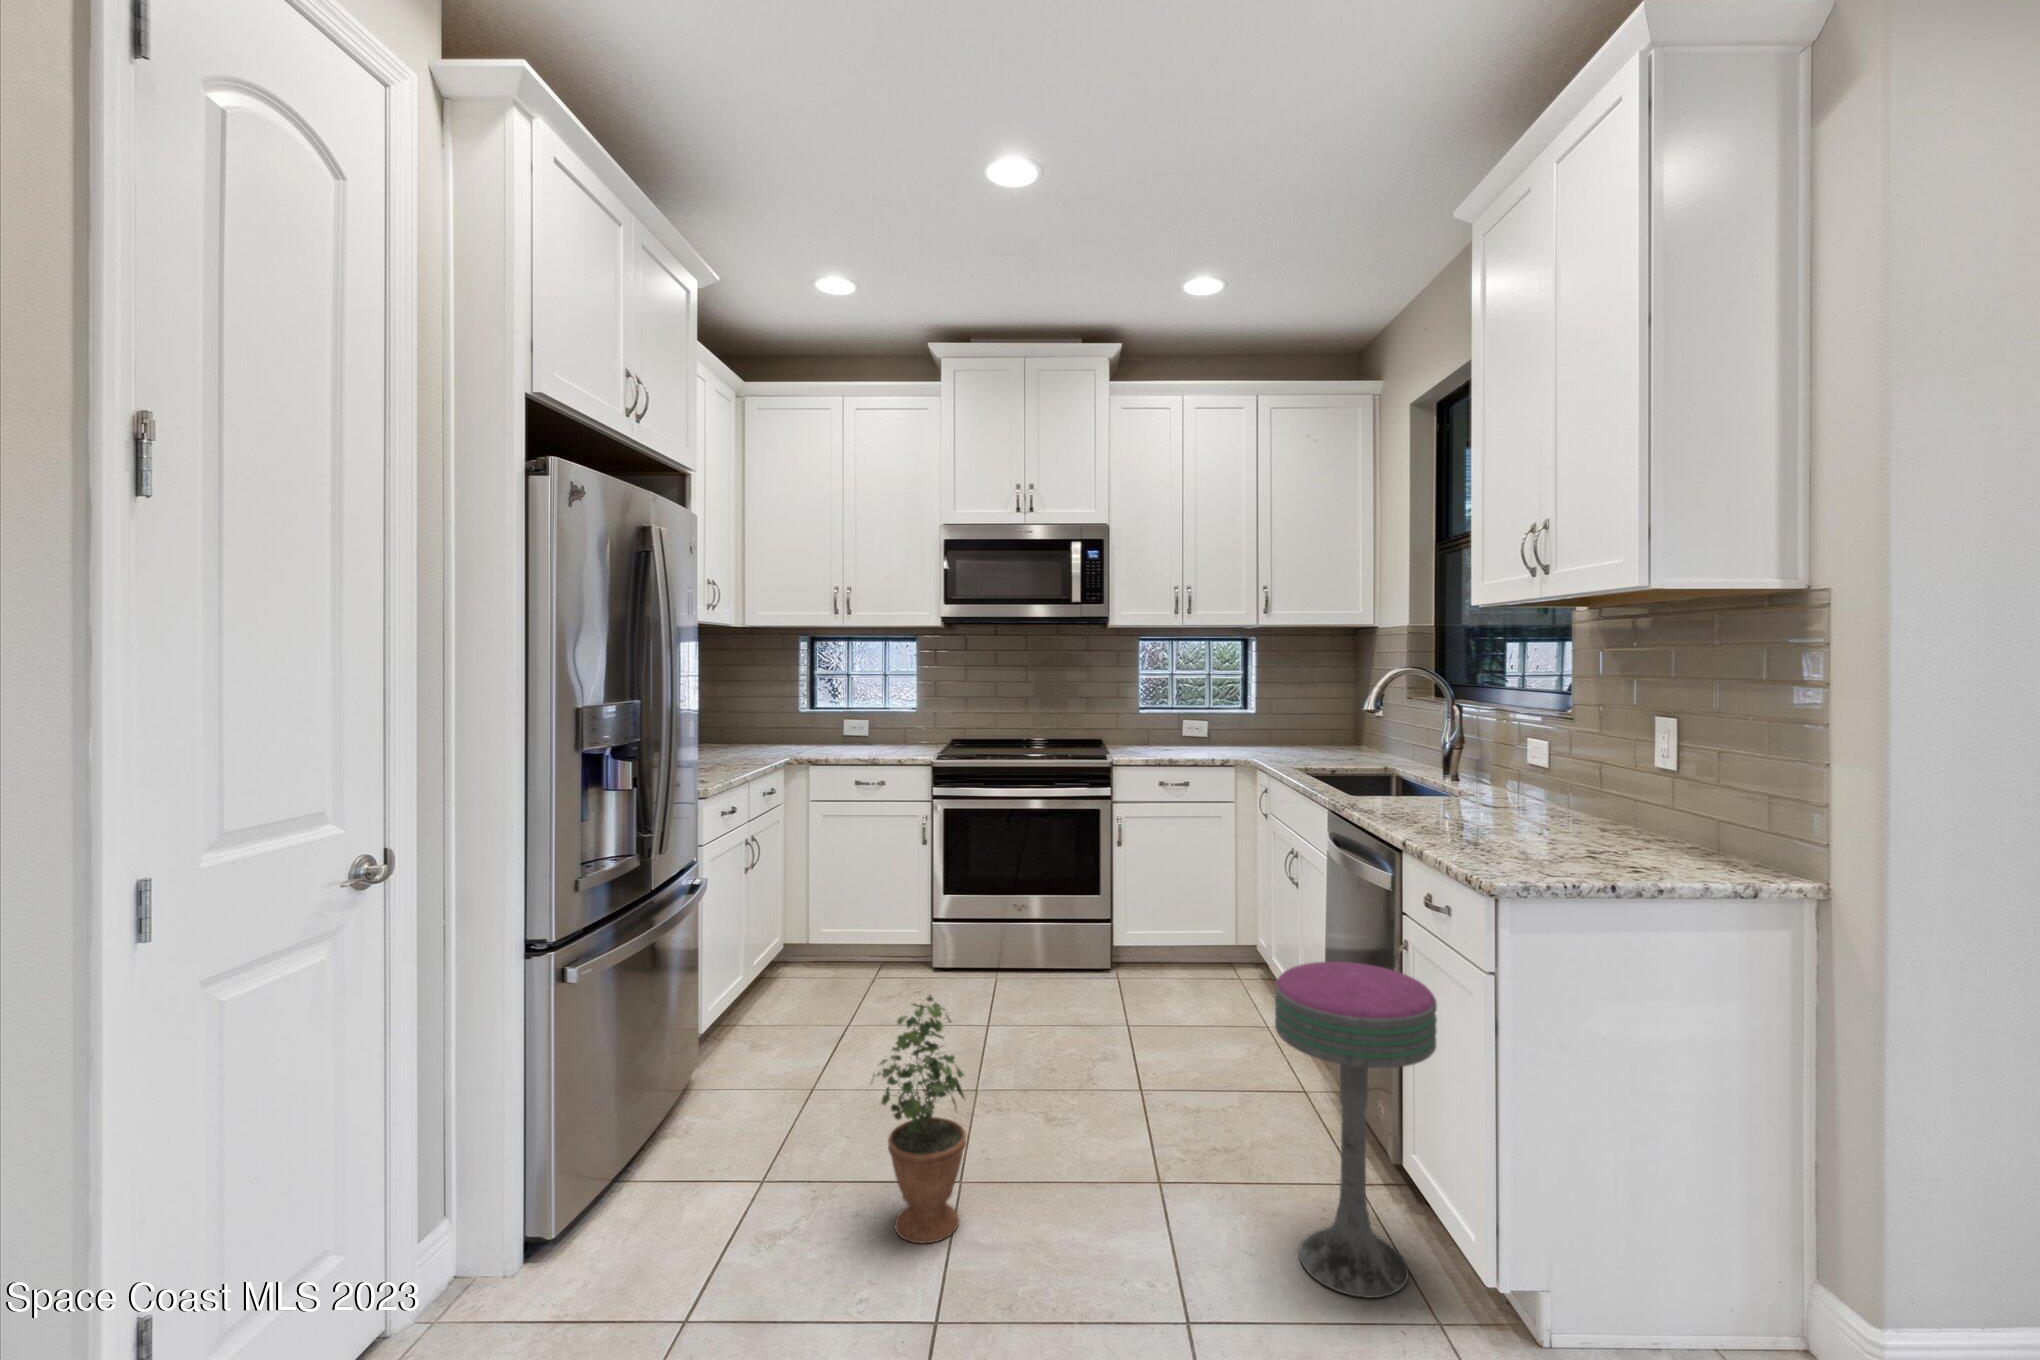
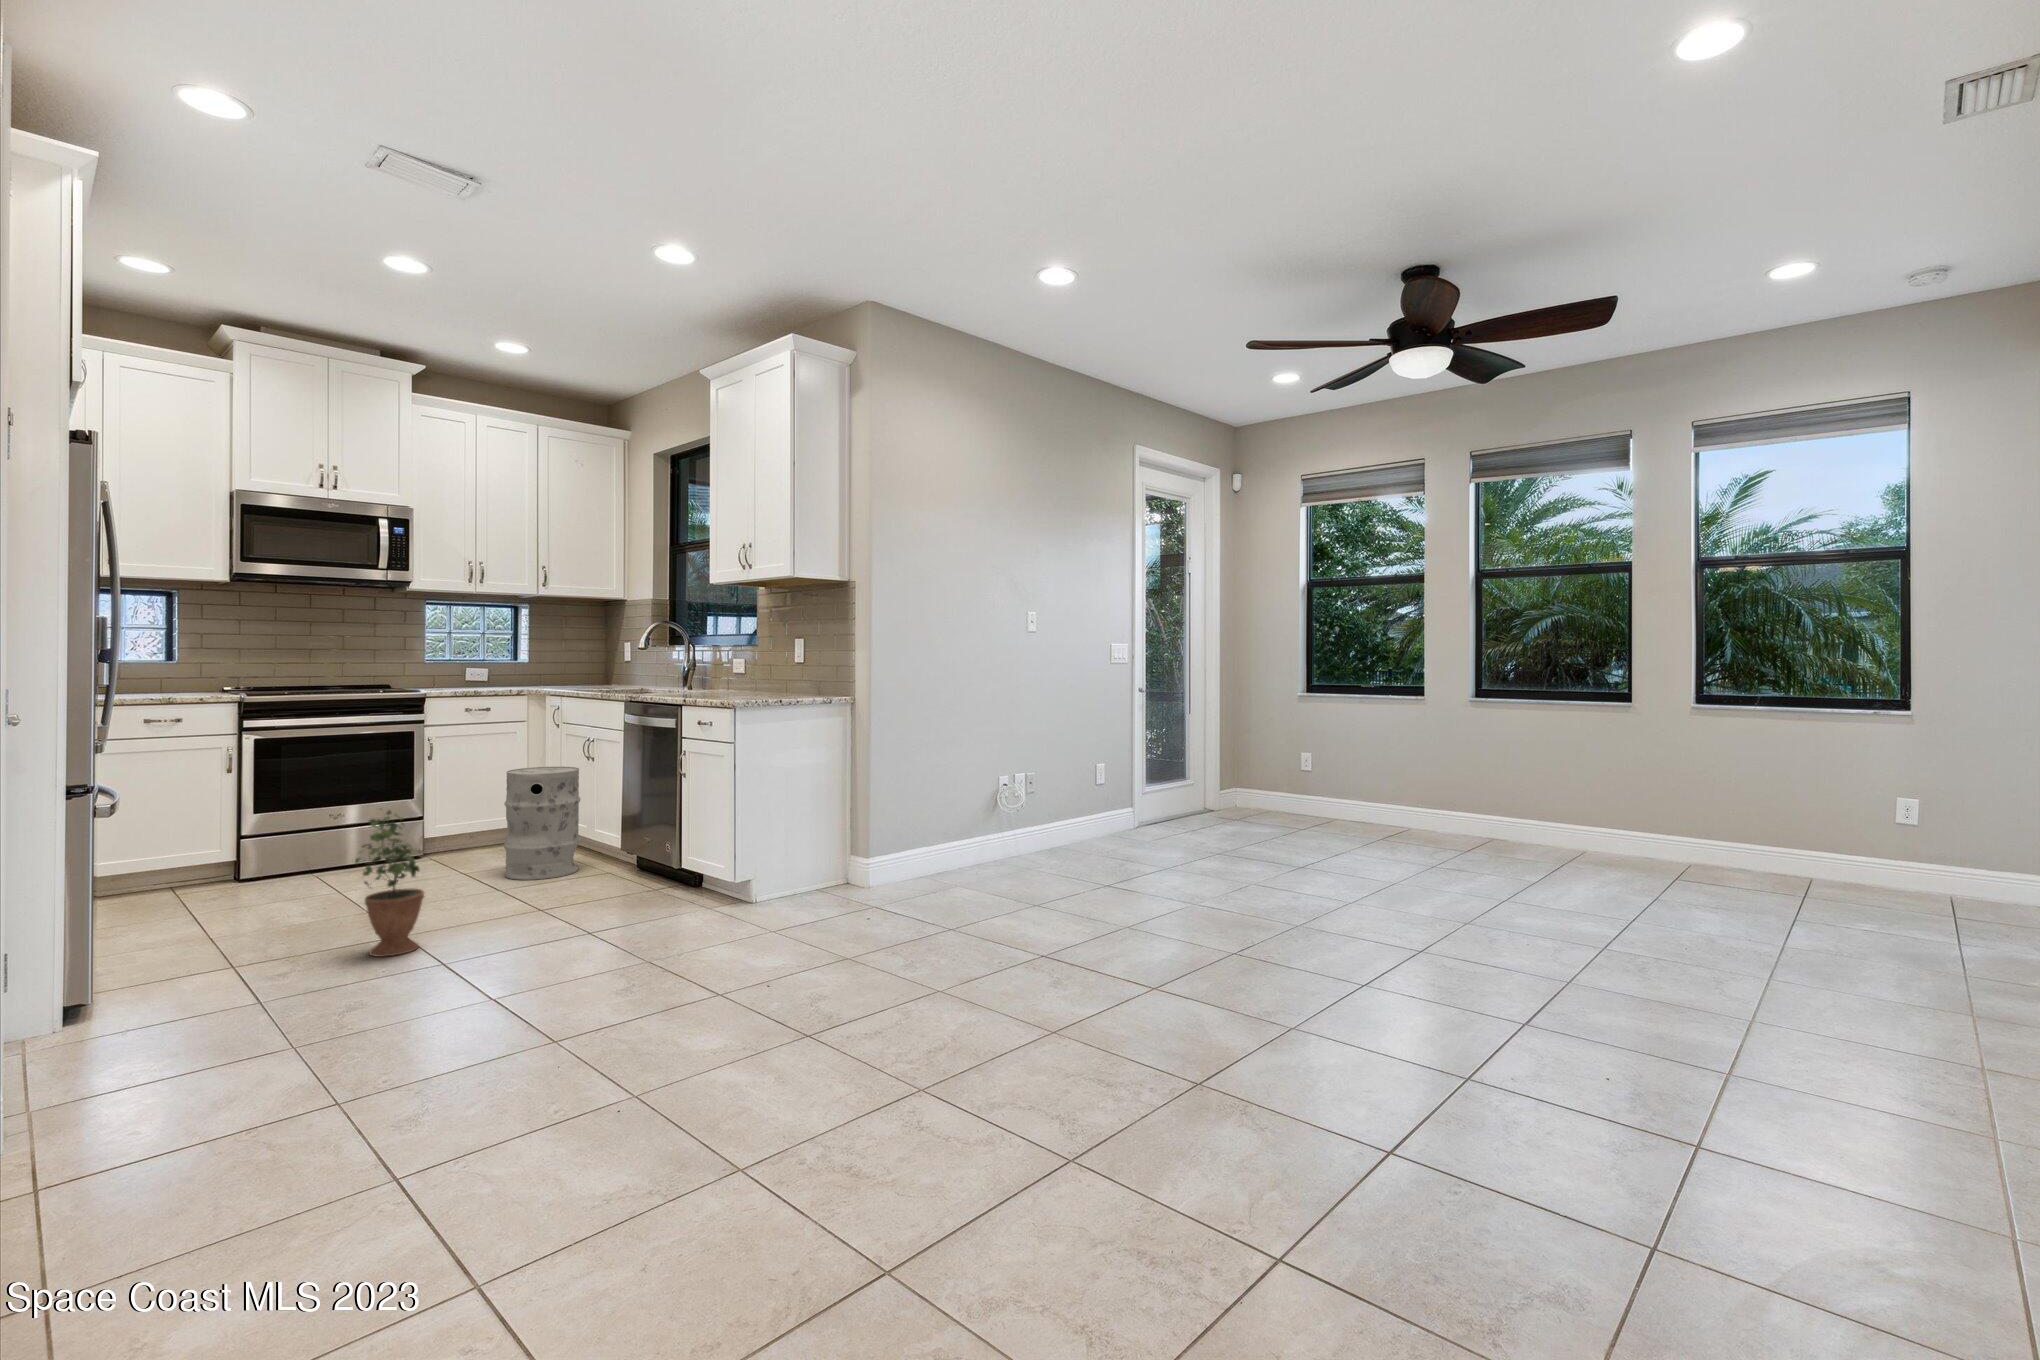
trash can: none [1168,887,1271,1074] -> present [503,767,581,880]
bar stool: present [1275,962,1437,1298] -> none [622,763,705,913]

